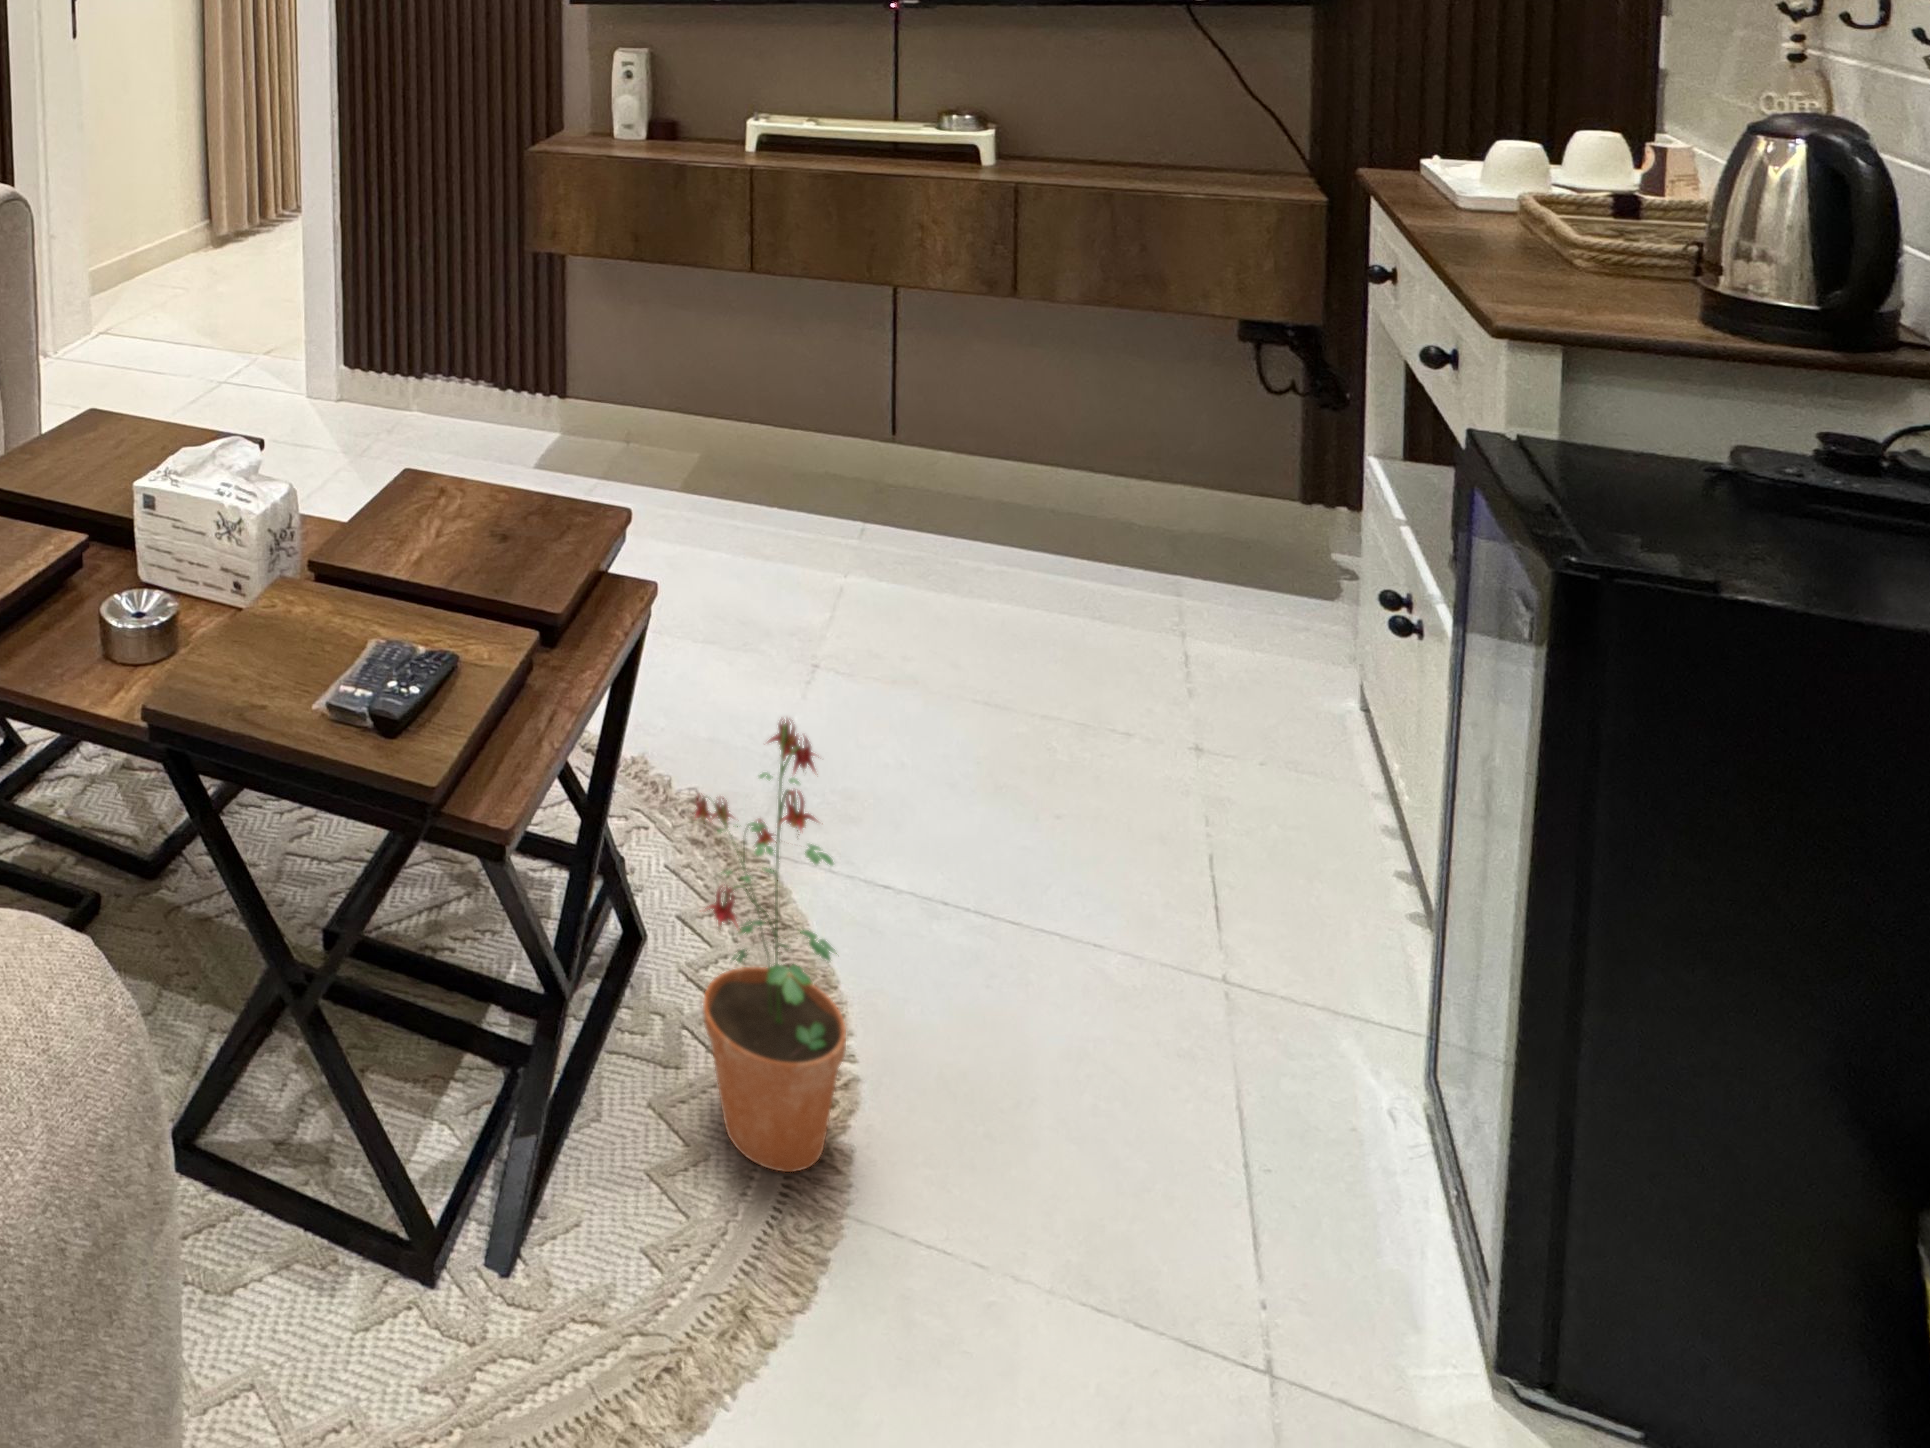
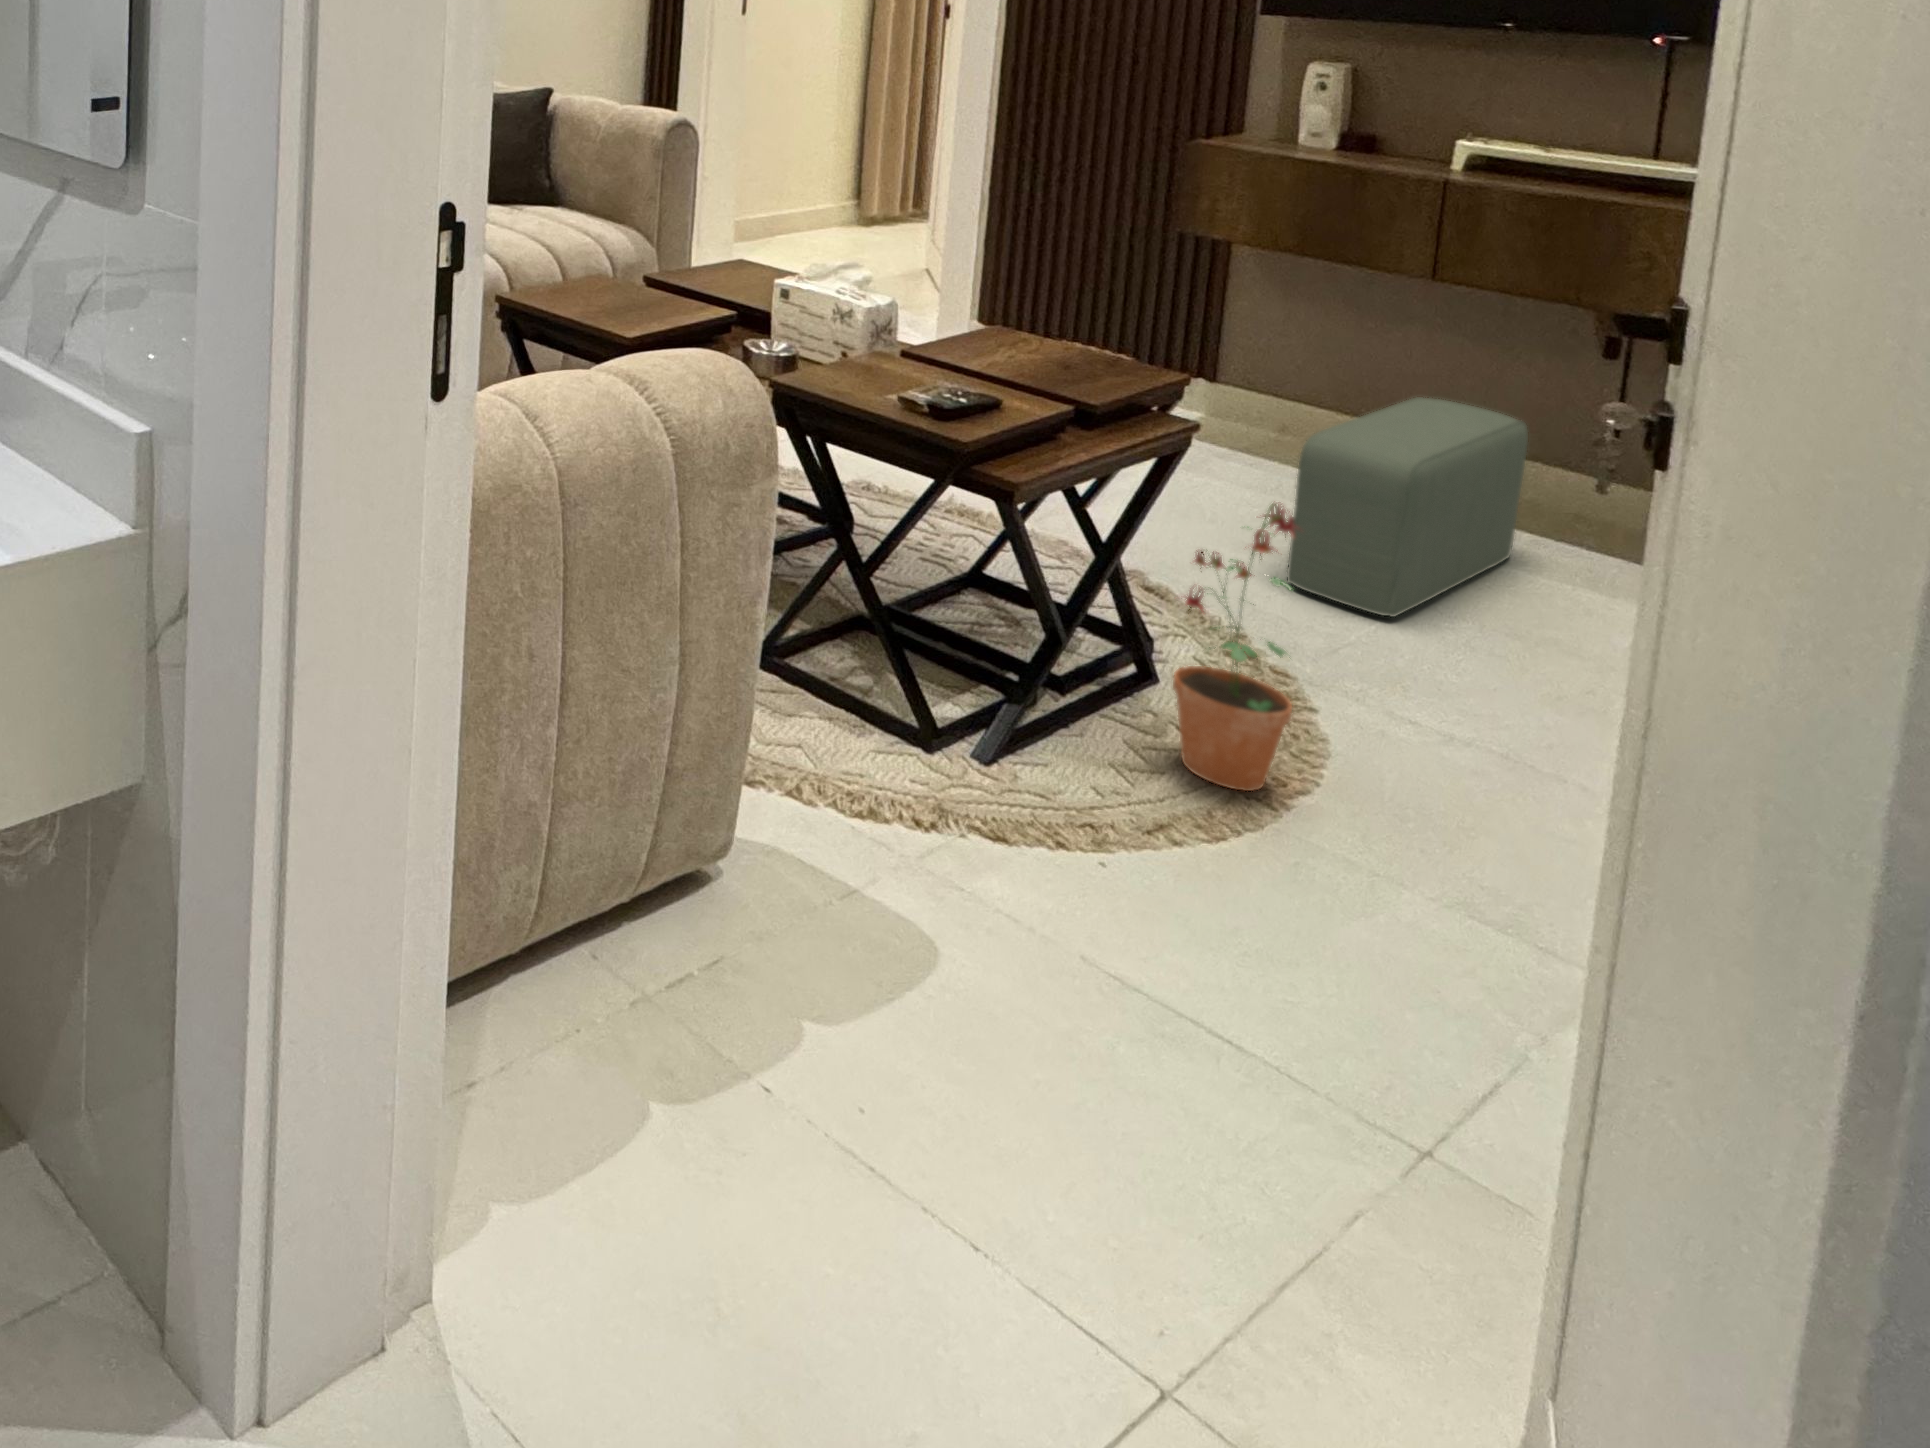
pouf: none [707,411,864,711] -> present [1287,397,1528,617]

